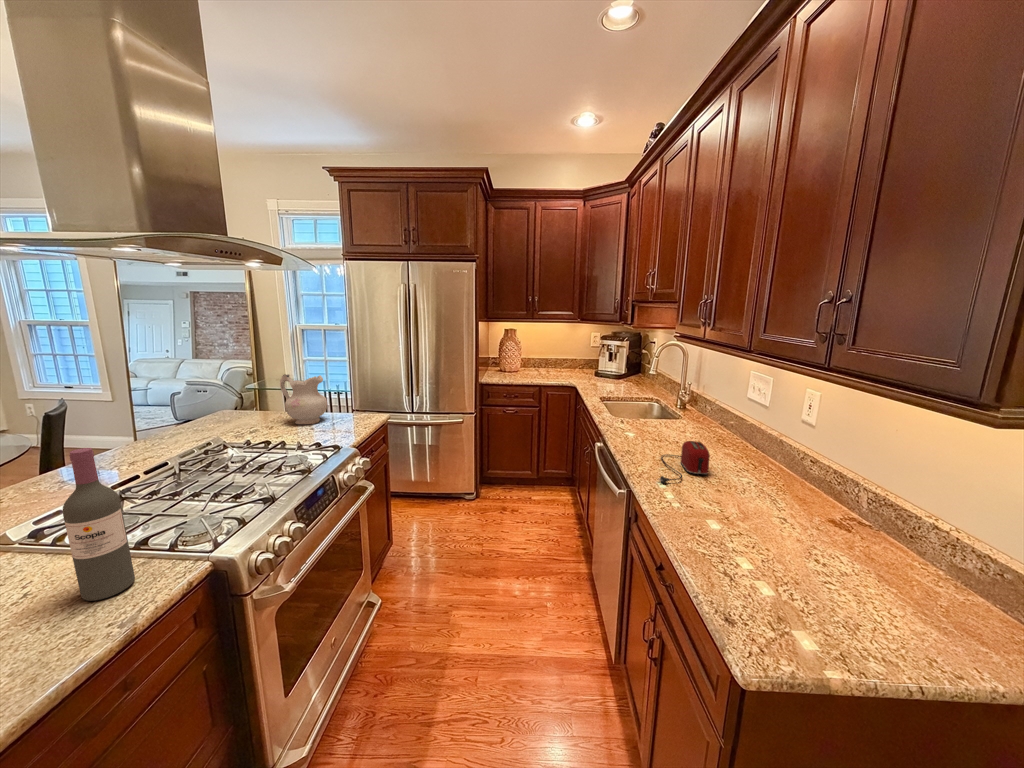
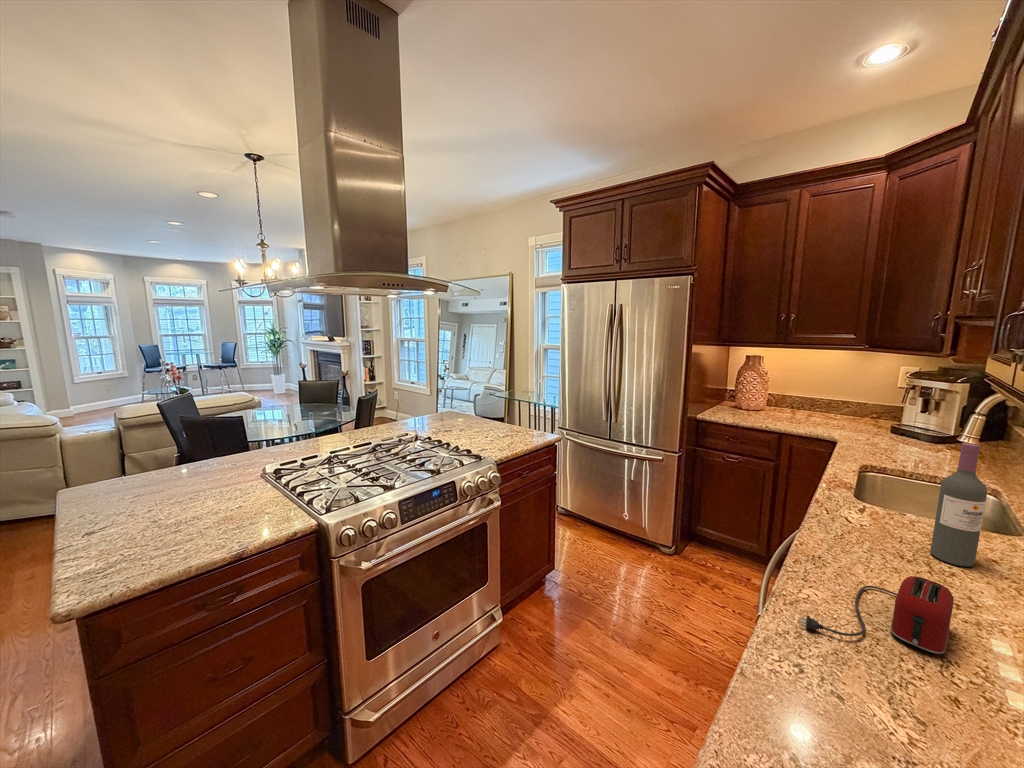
ceramic pitcher: present [280,374,327,424] -> none [471,387,505,434]
wine bottle: present [63,448,135,601] -> present [930,443,987,566]

